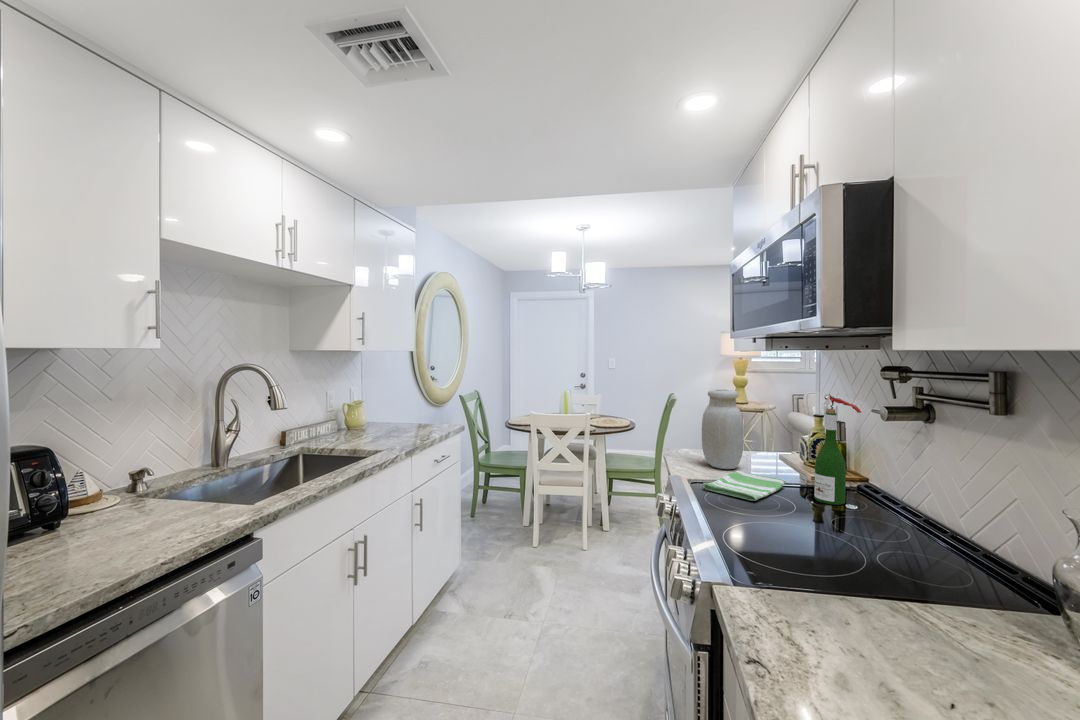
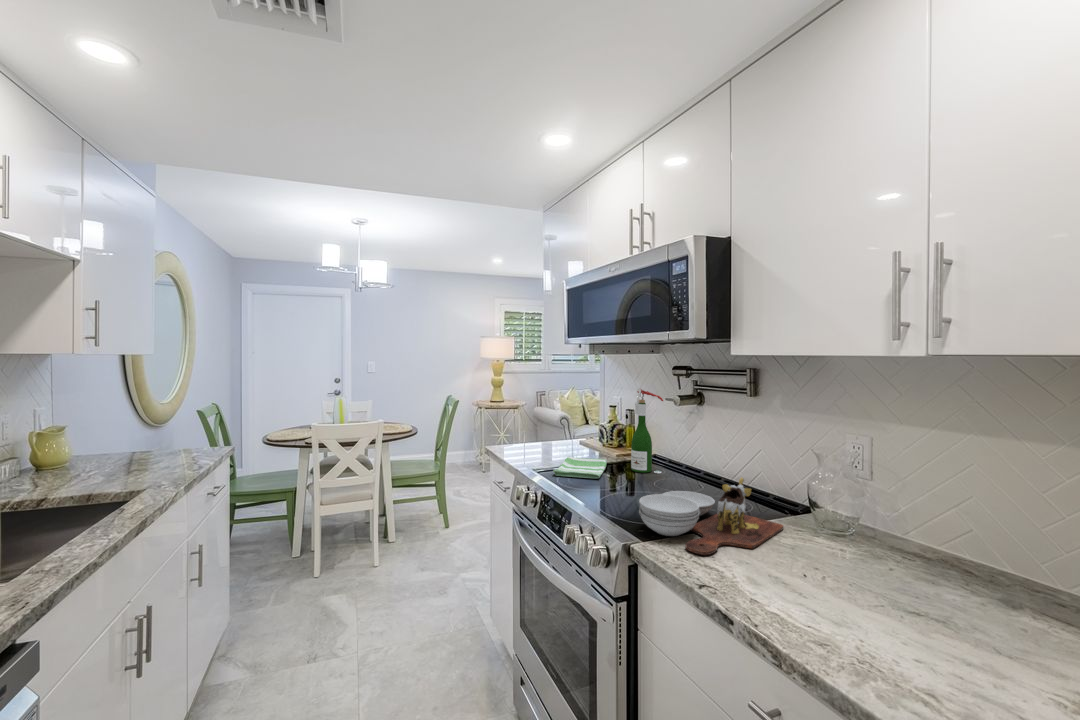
jar: present [702,389,744,469] -> none [531,388,566,457]
cutting board: none [739,531,993,638] -> present [639,478,783,555]

